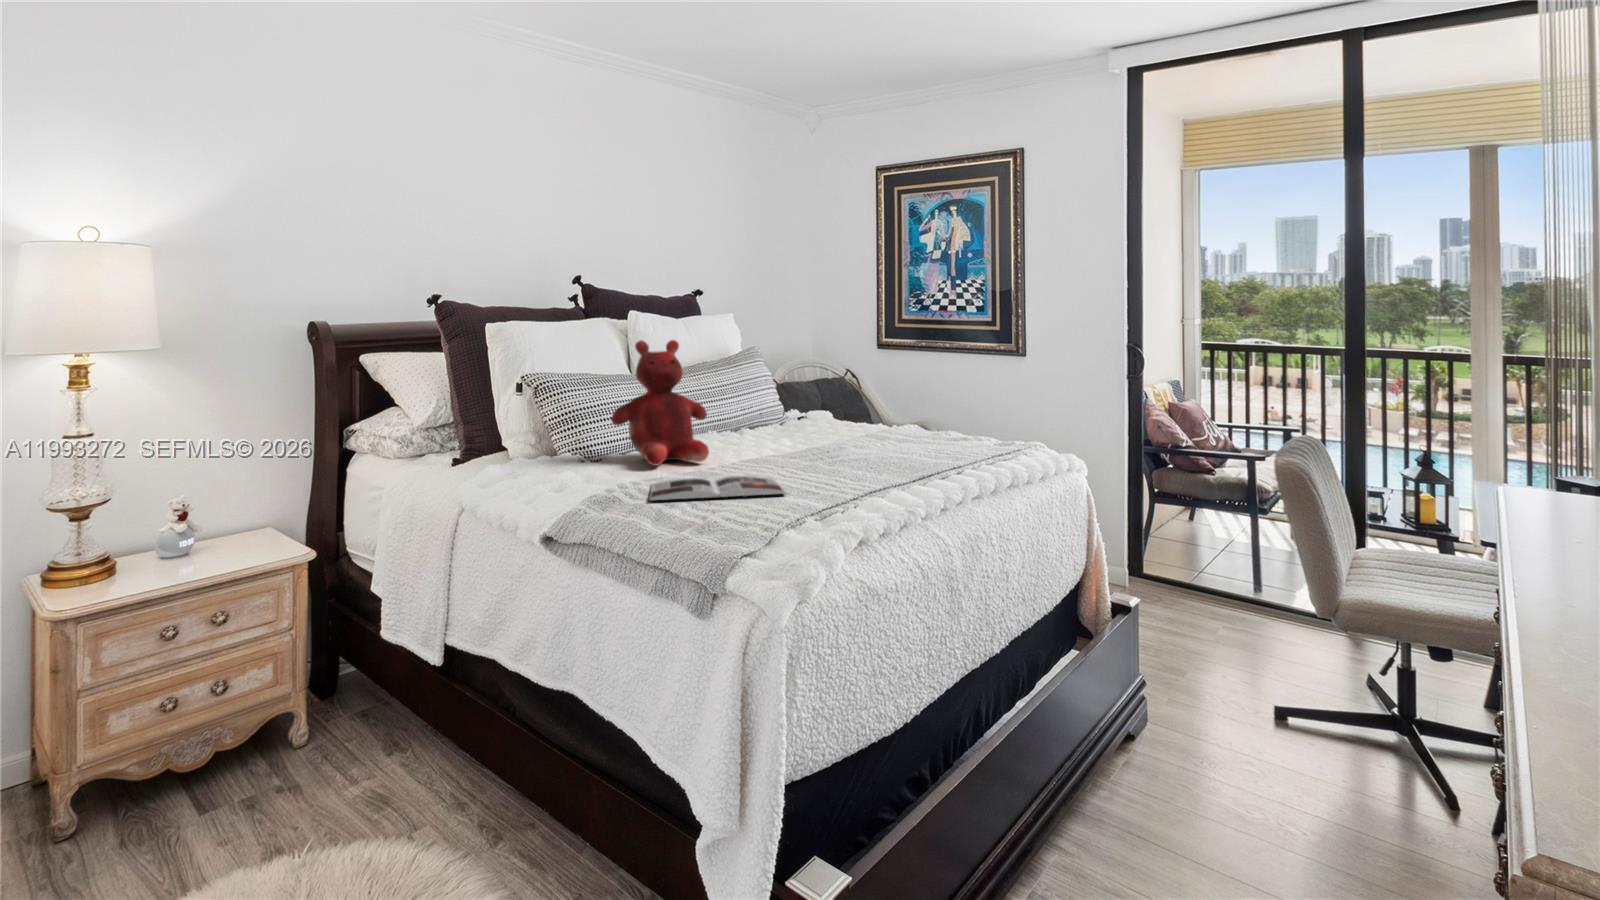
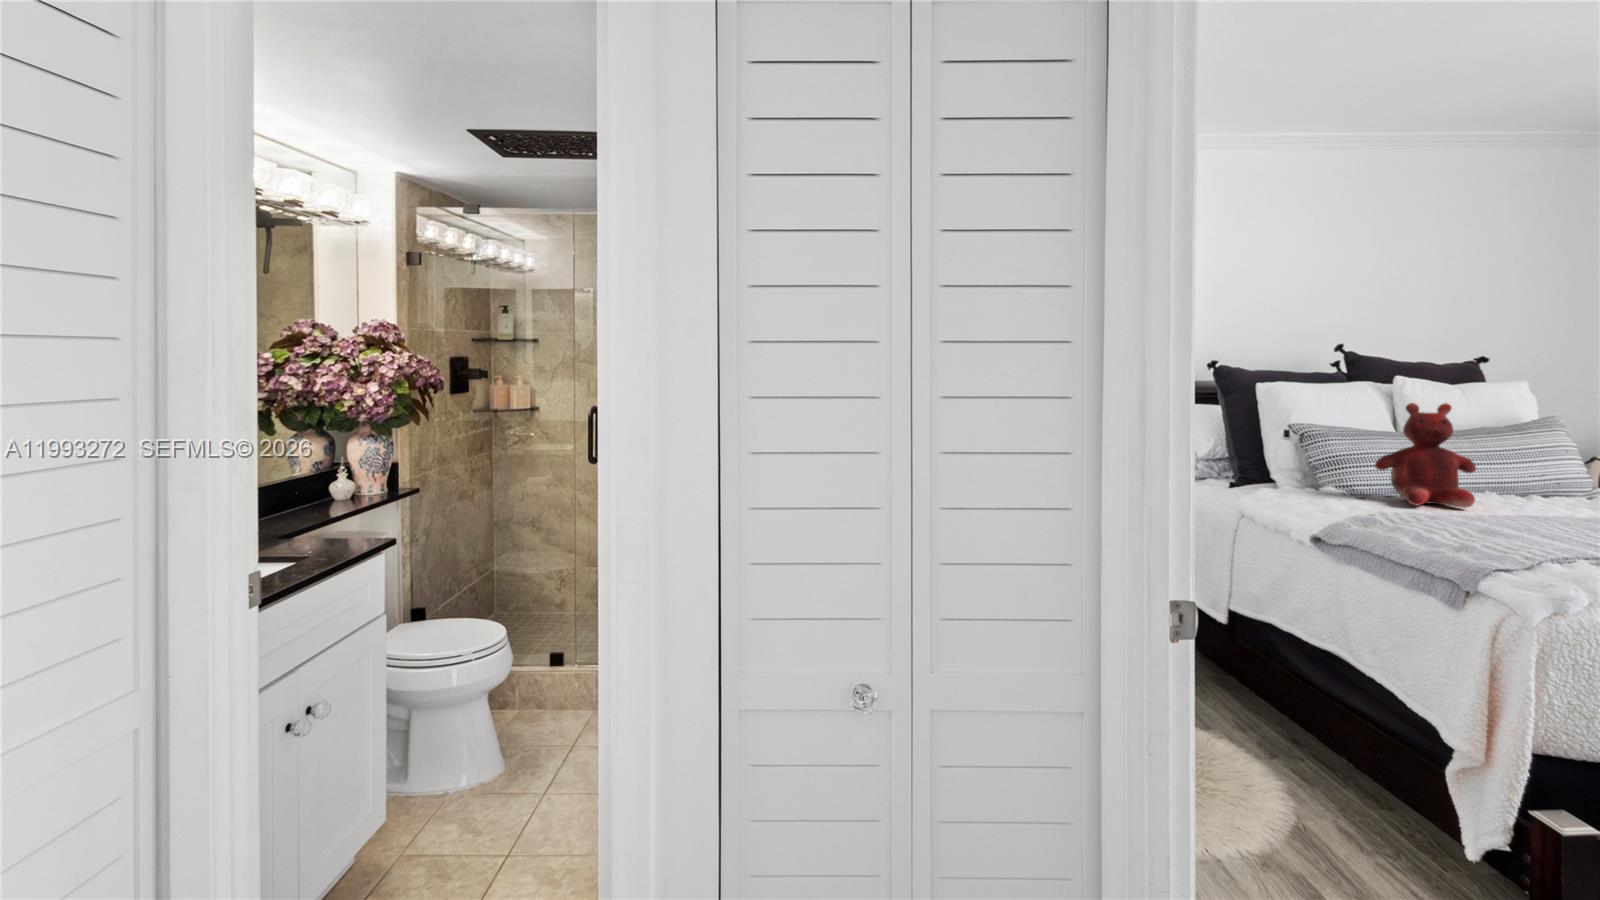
magazine: present [650,476,786,500] -> none [1411,517,1561,540]

